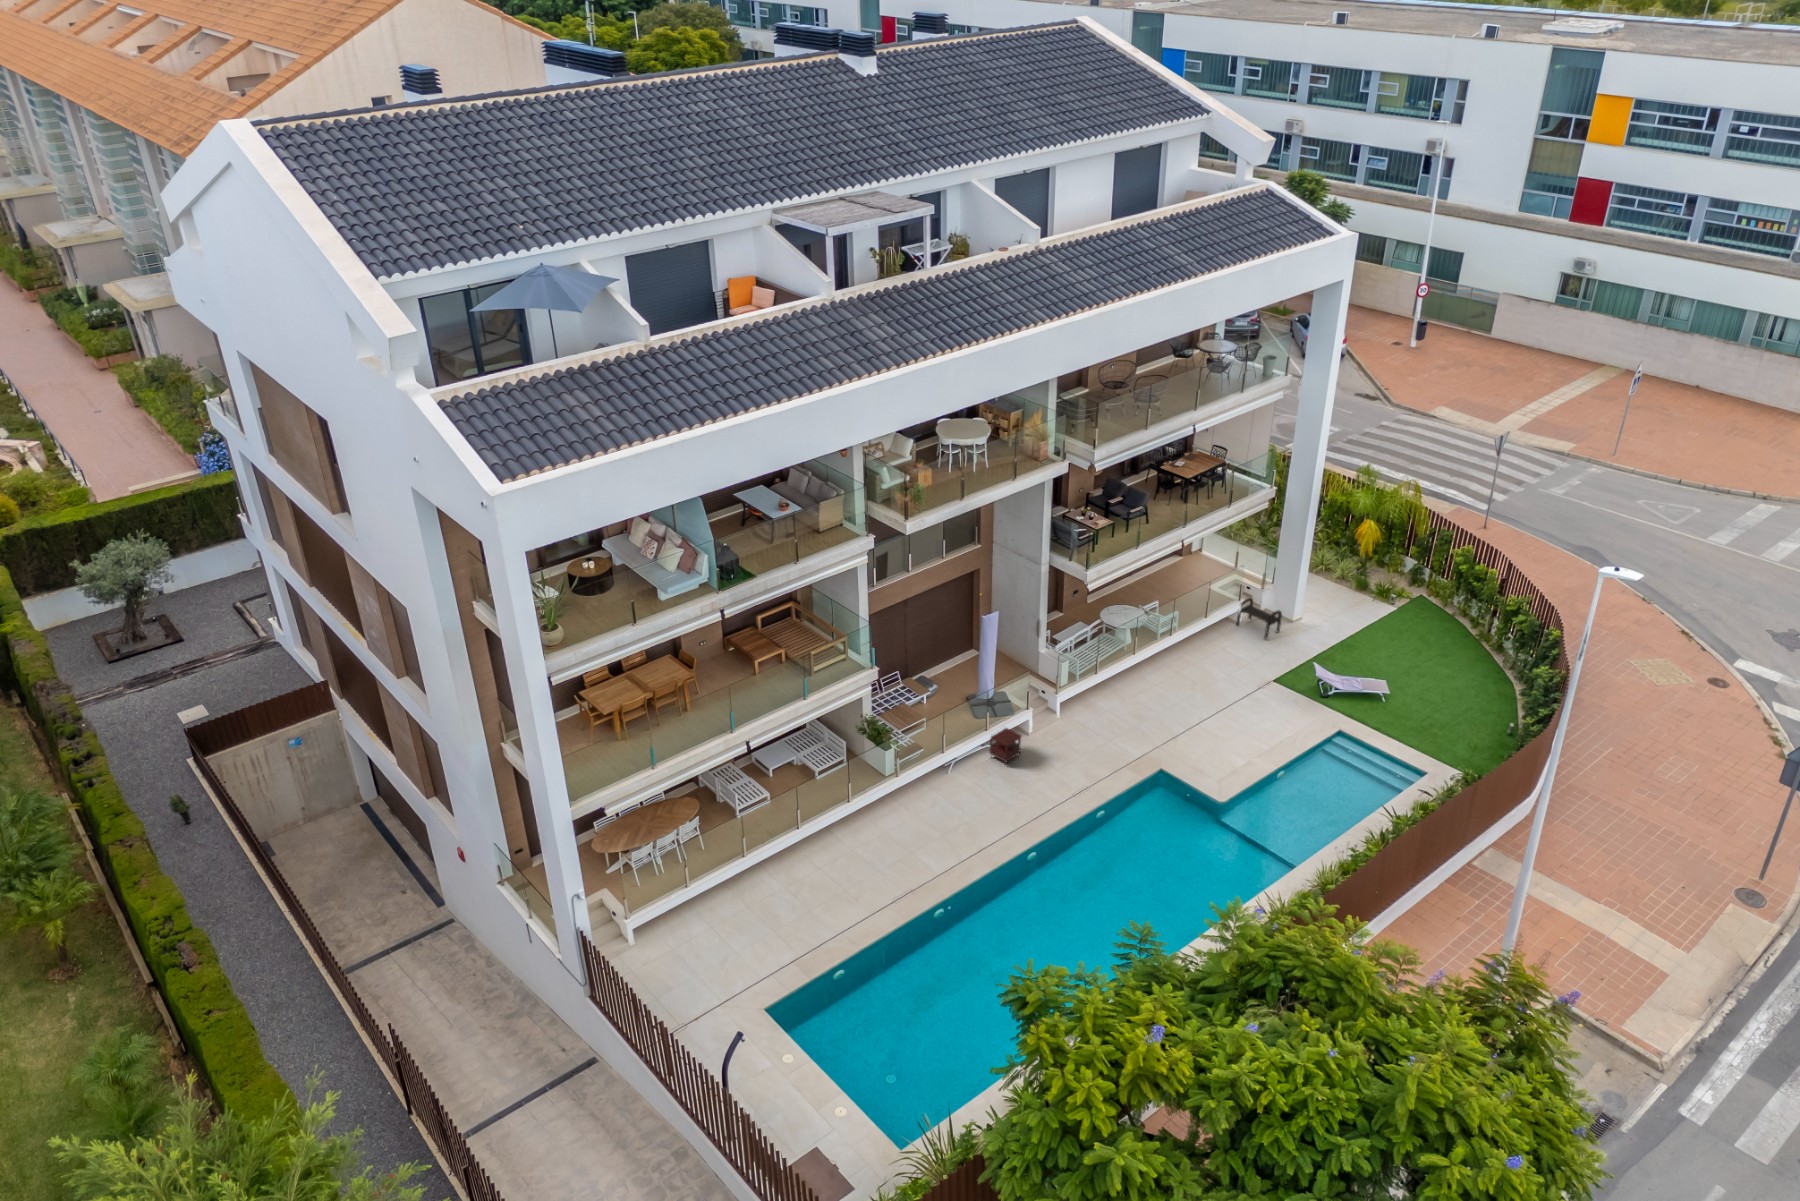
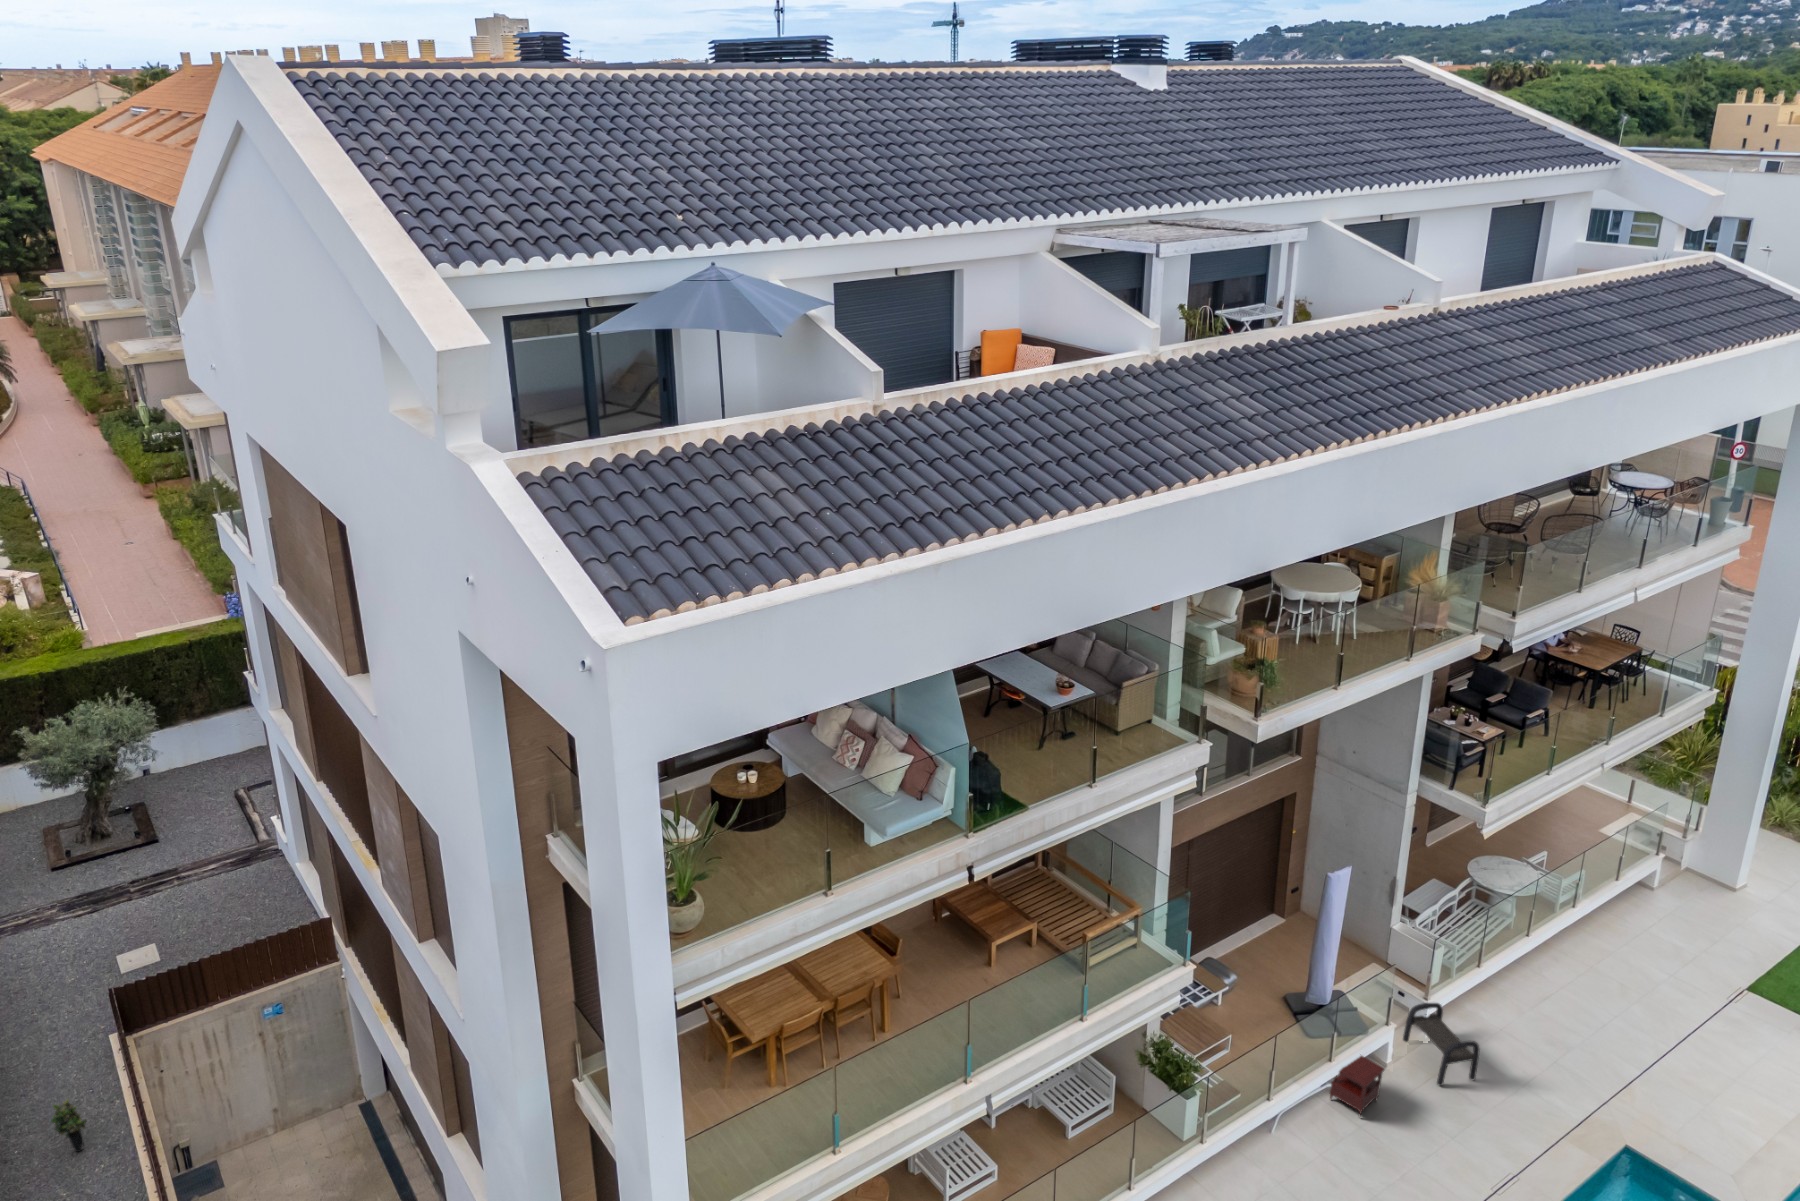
bench: present [1236,598,1282,639] -> present [1403,1003,1480,1086]

